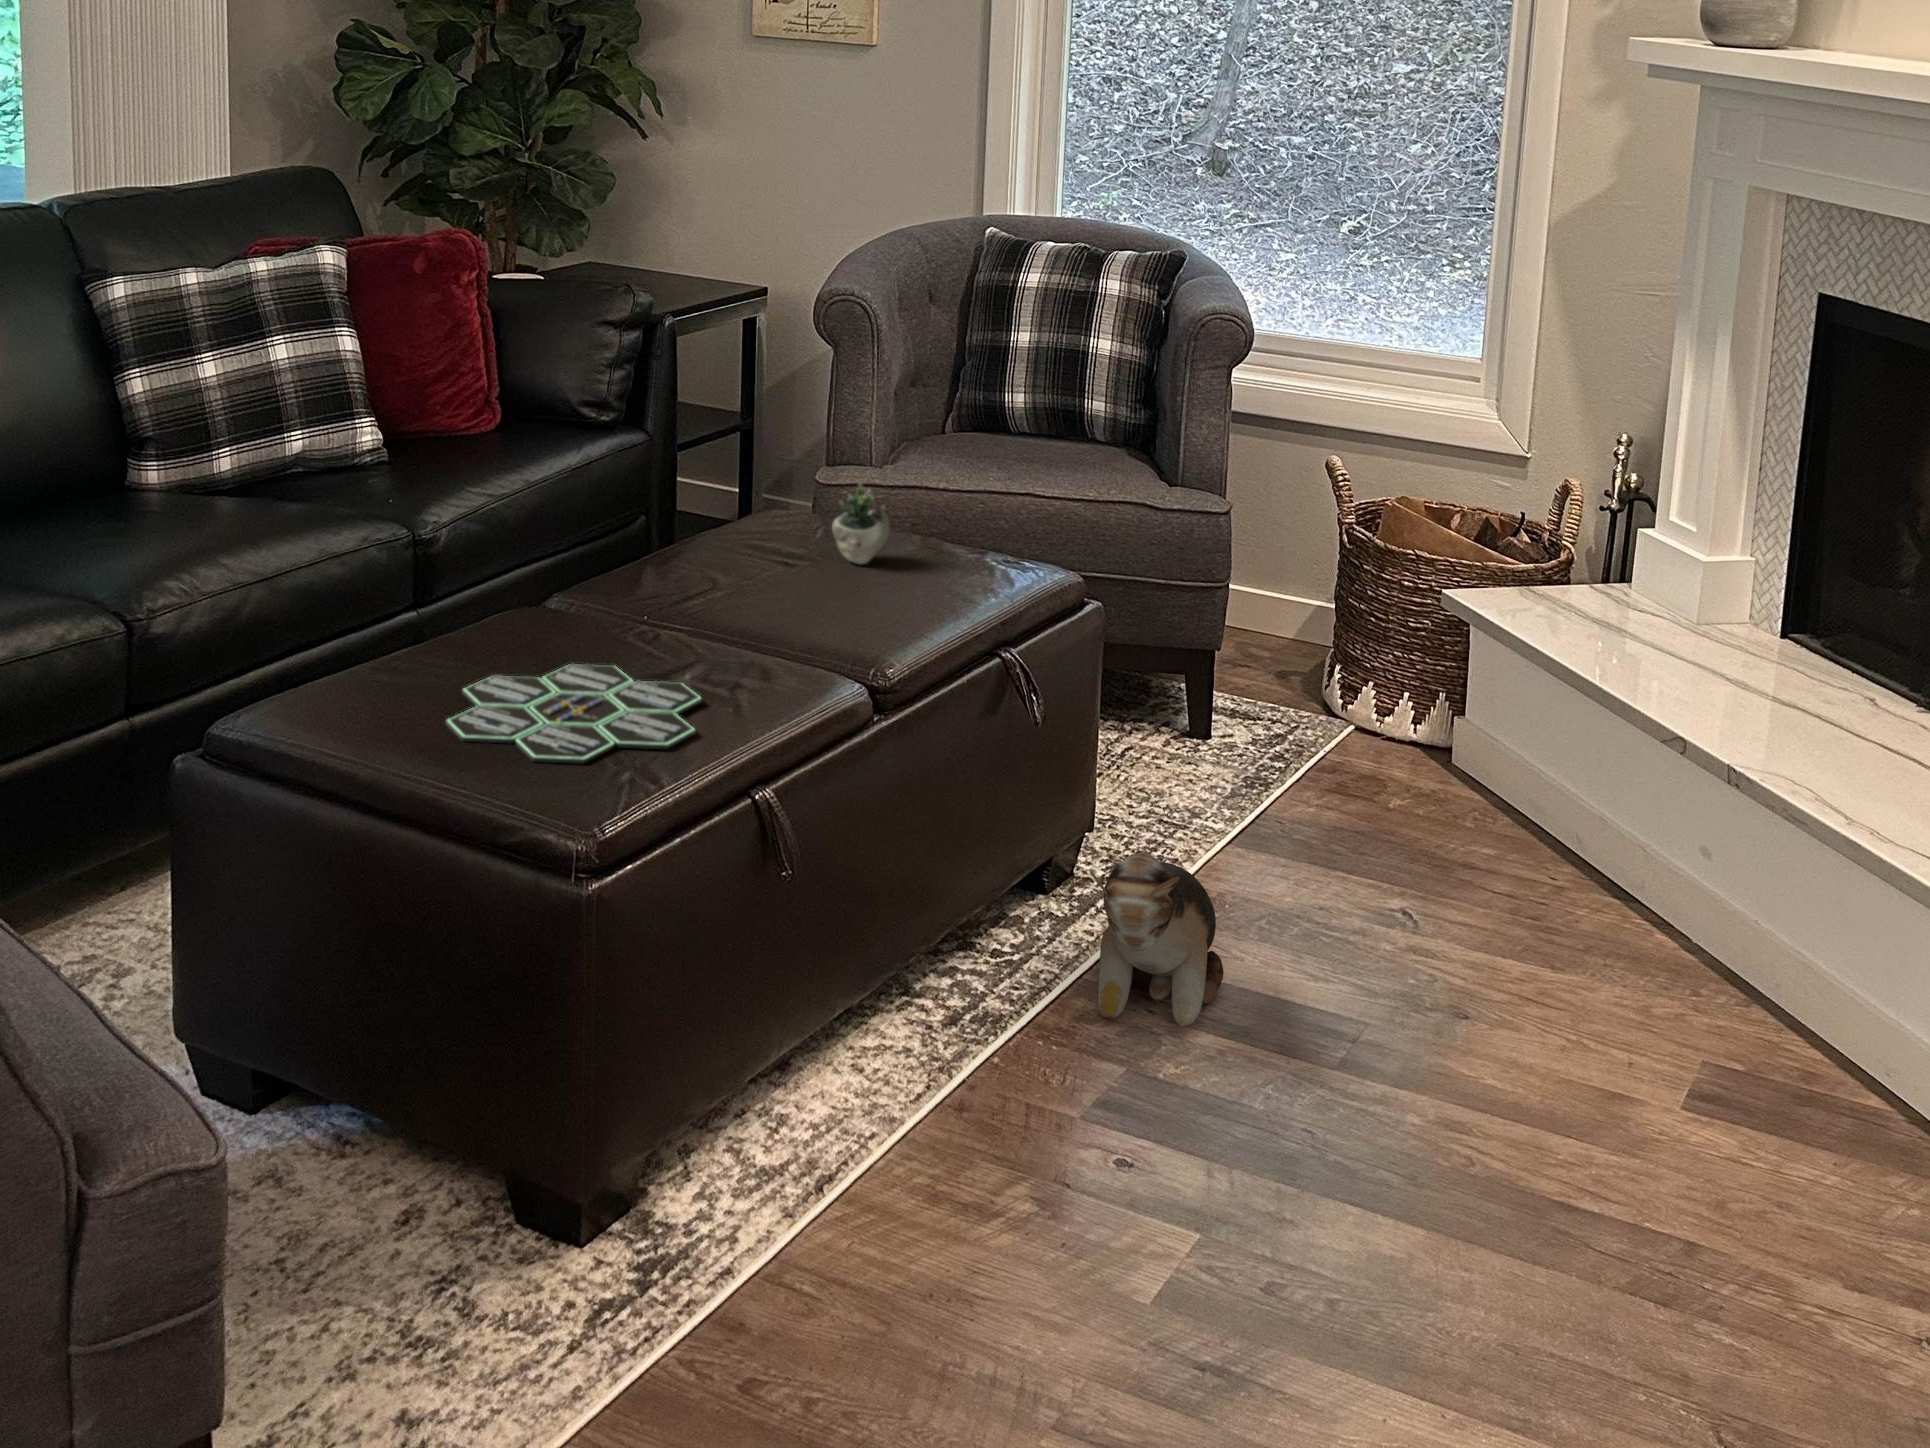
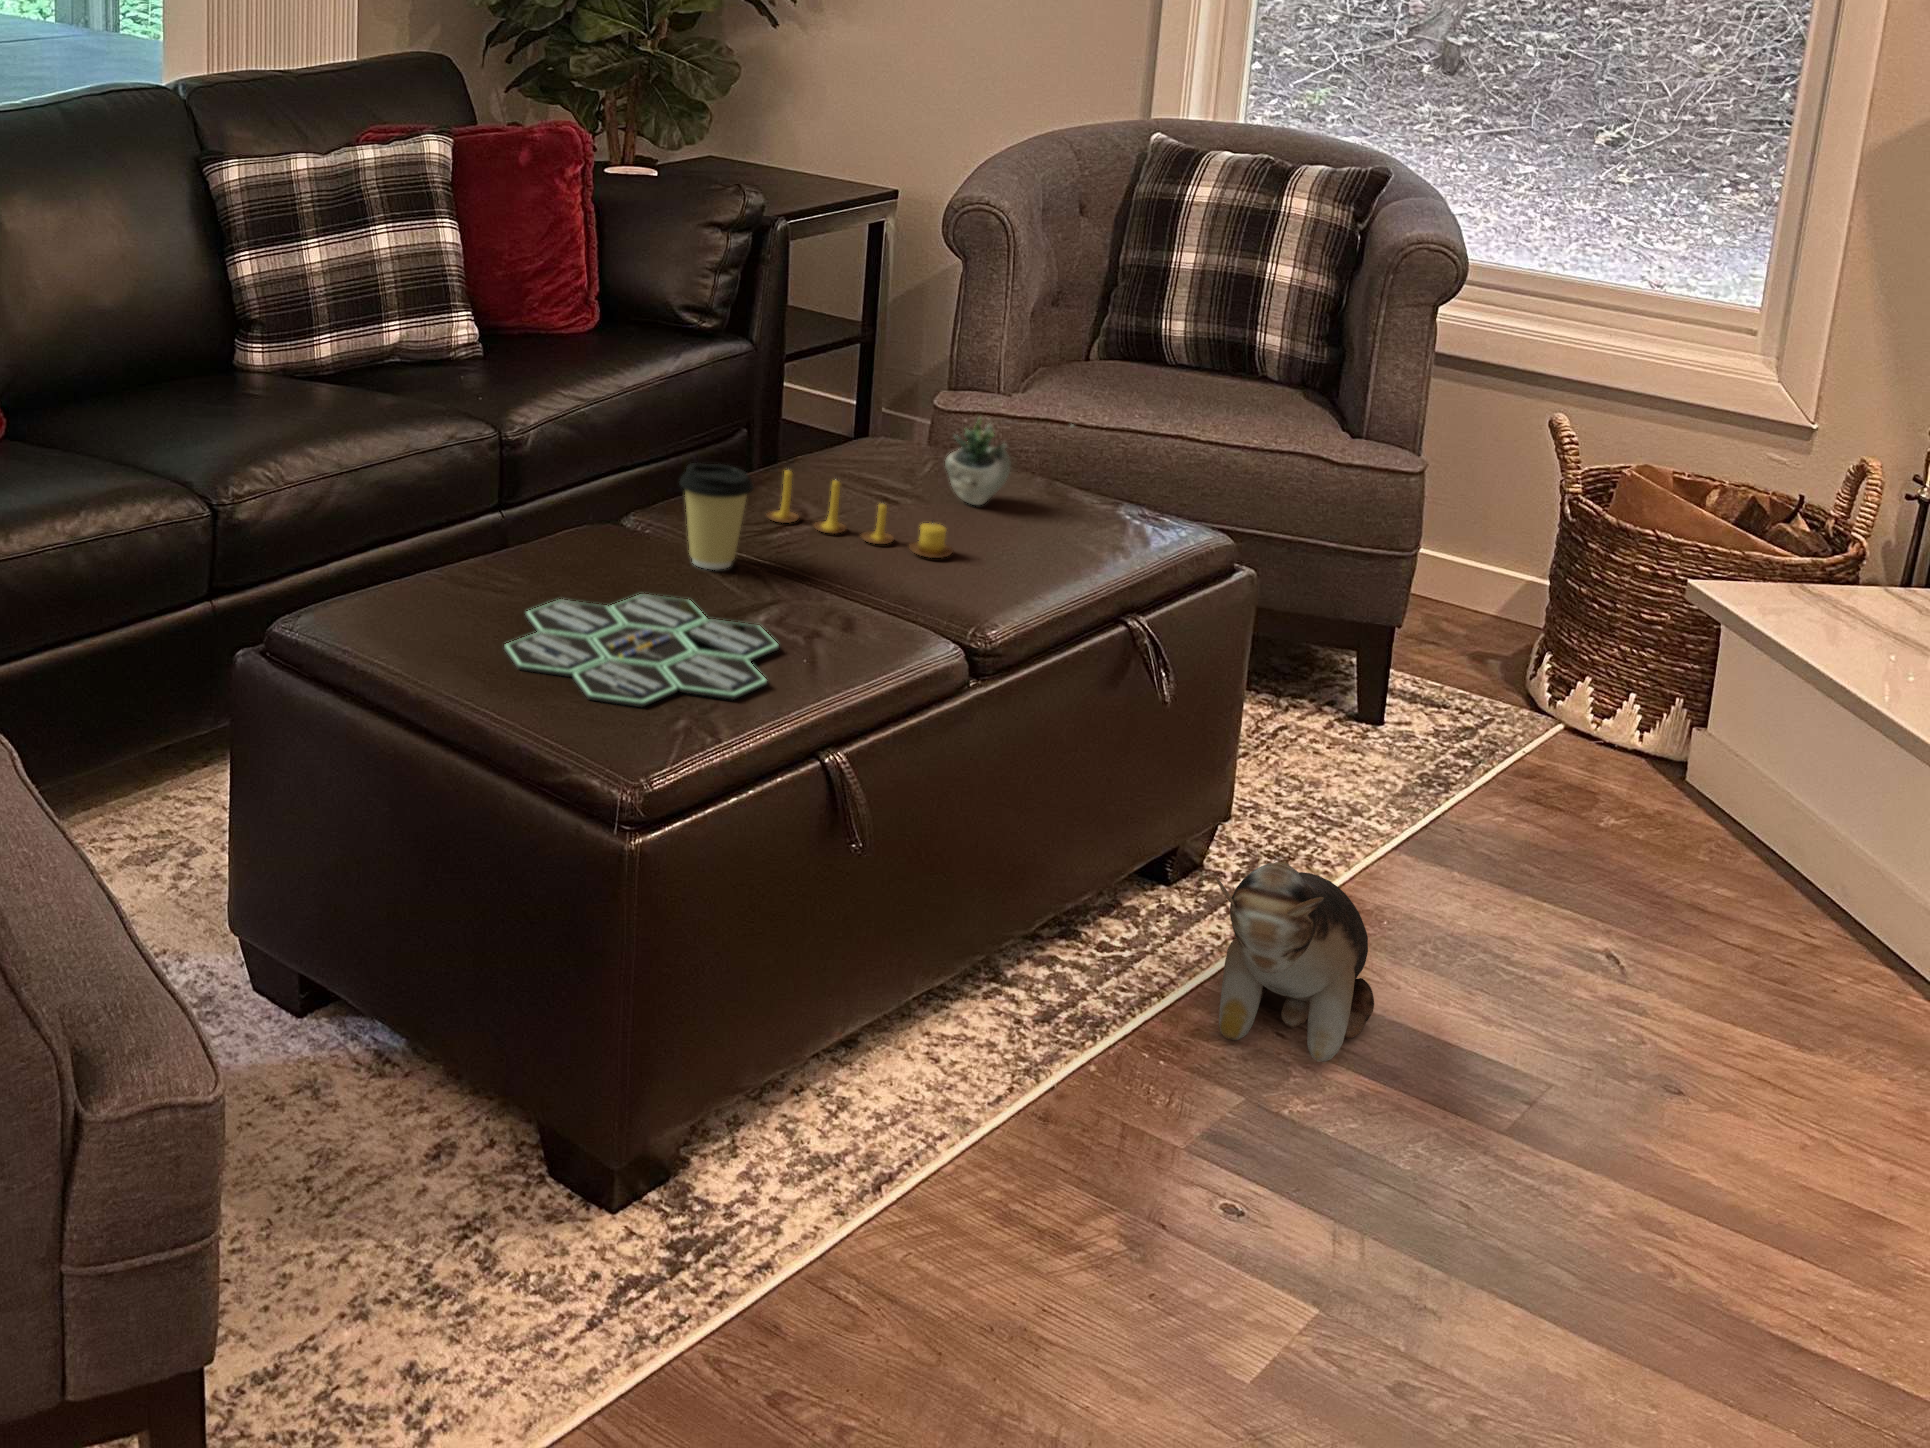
candle: none [675,537,846,612] -> present [767,470,953,558]
coffee cup: none [597,539,667,638] -> present [680,463,753,569]

